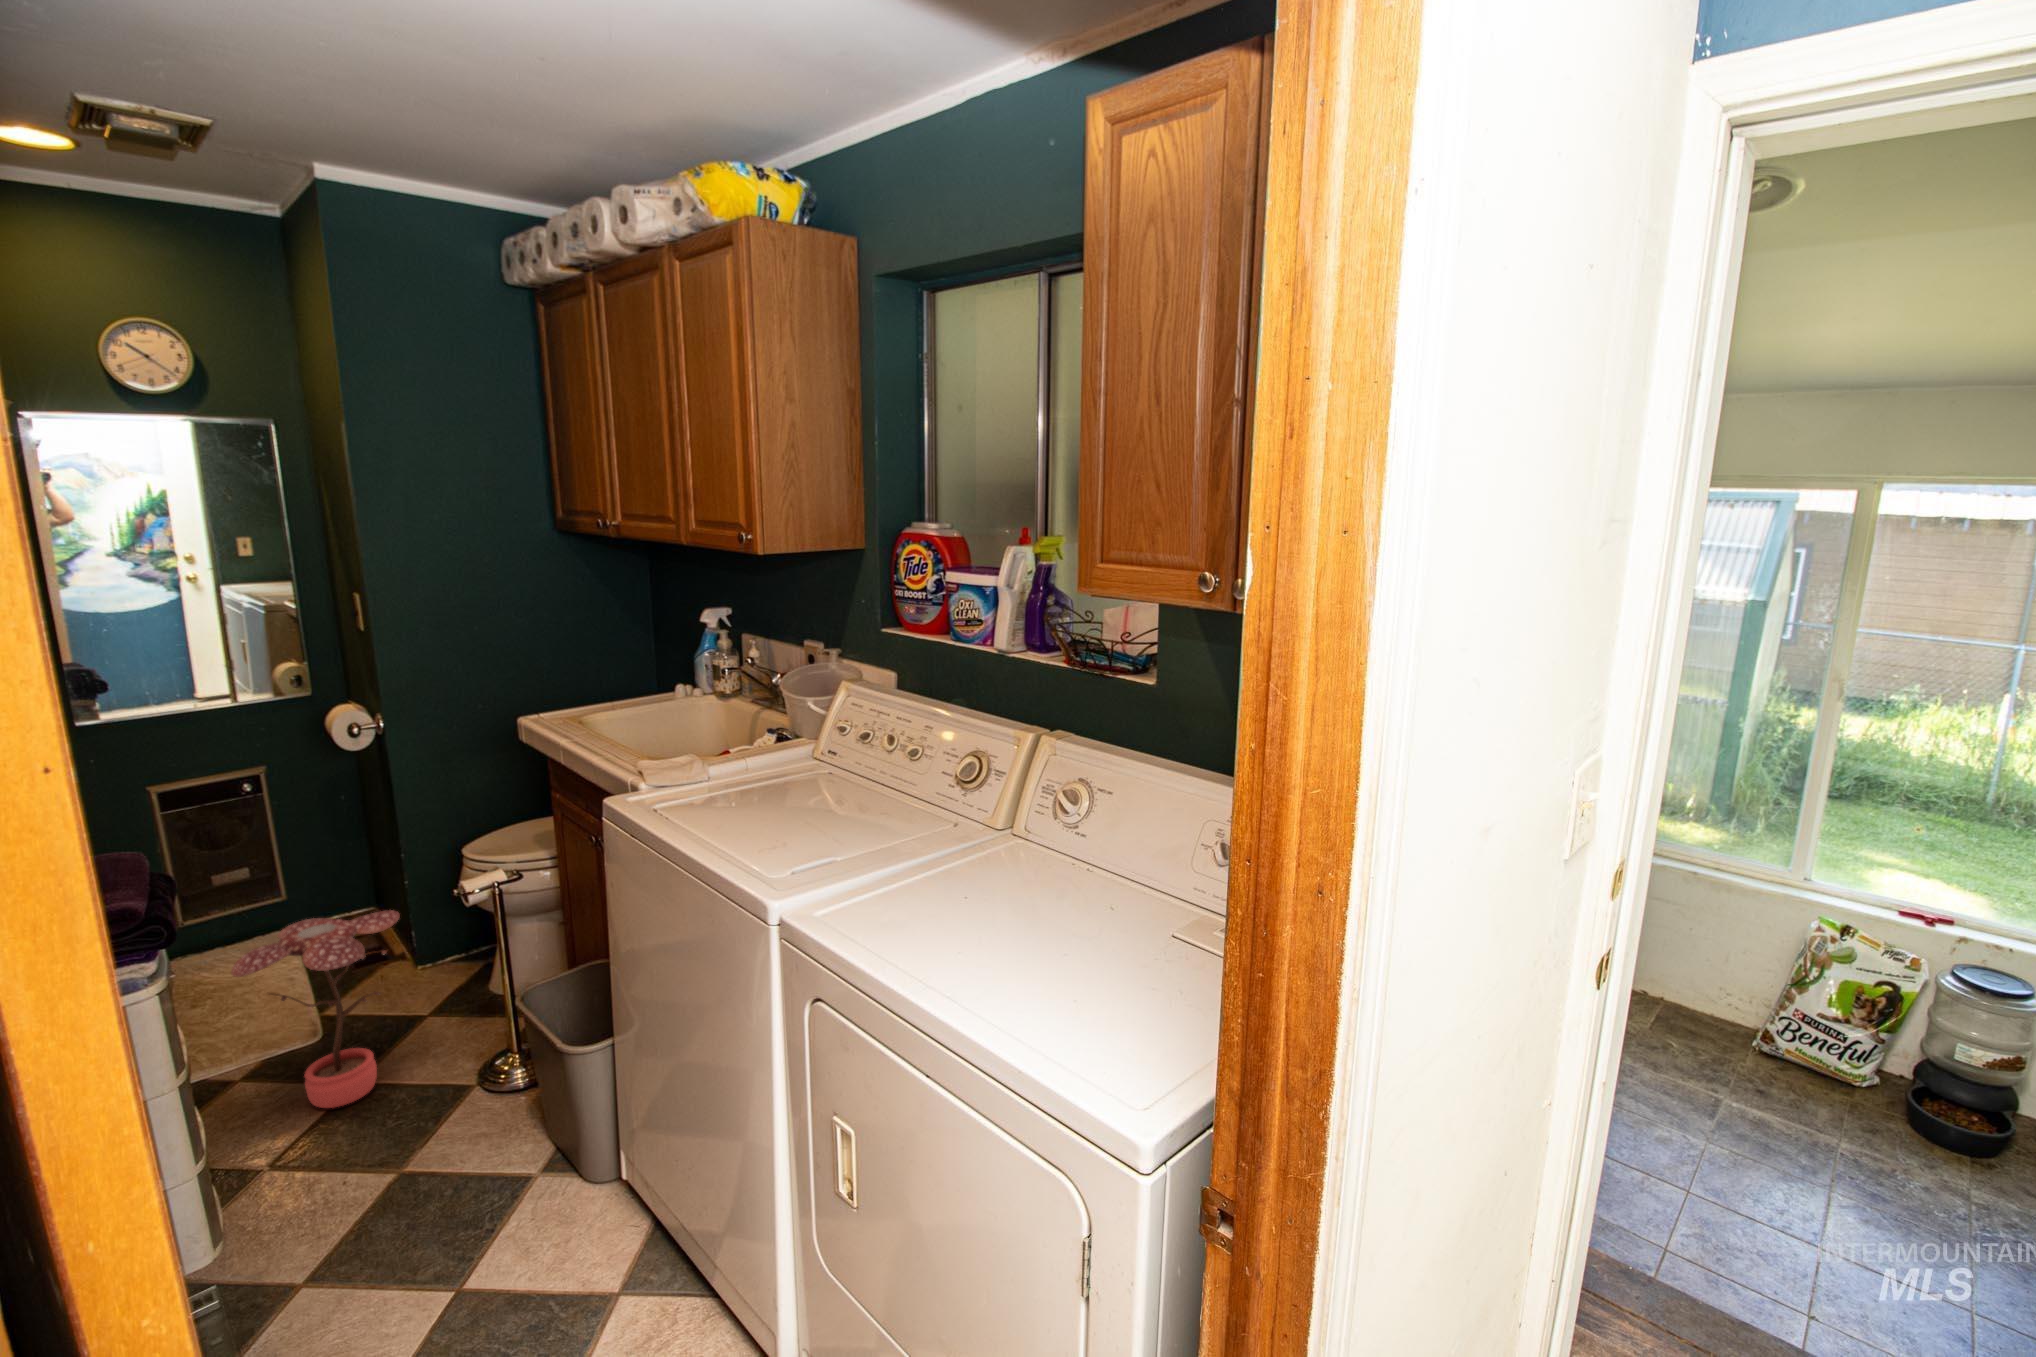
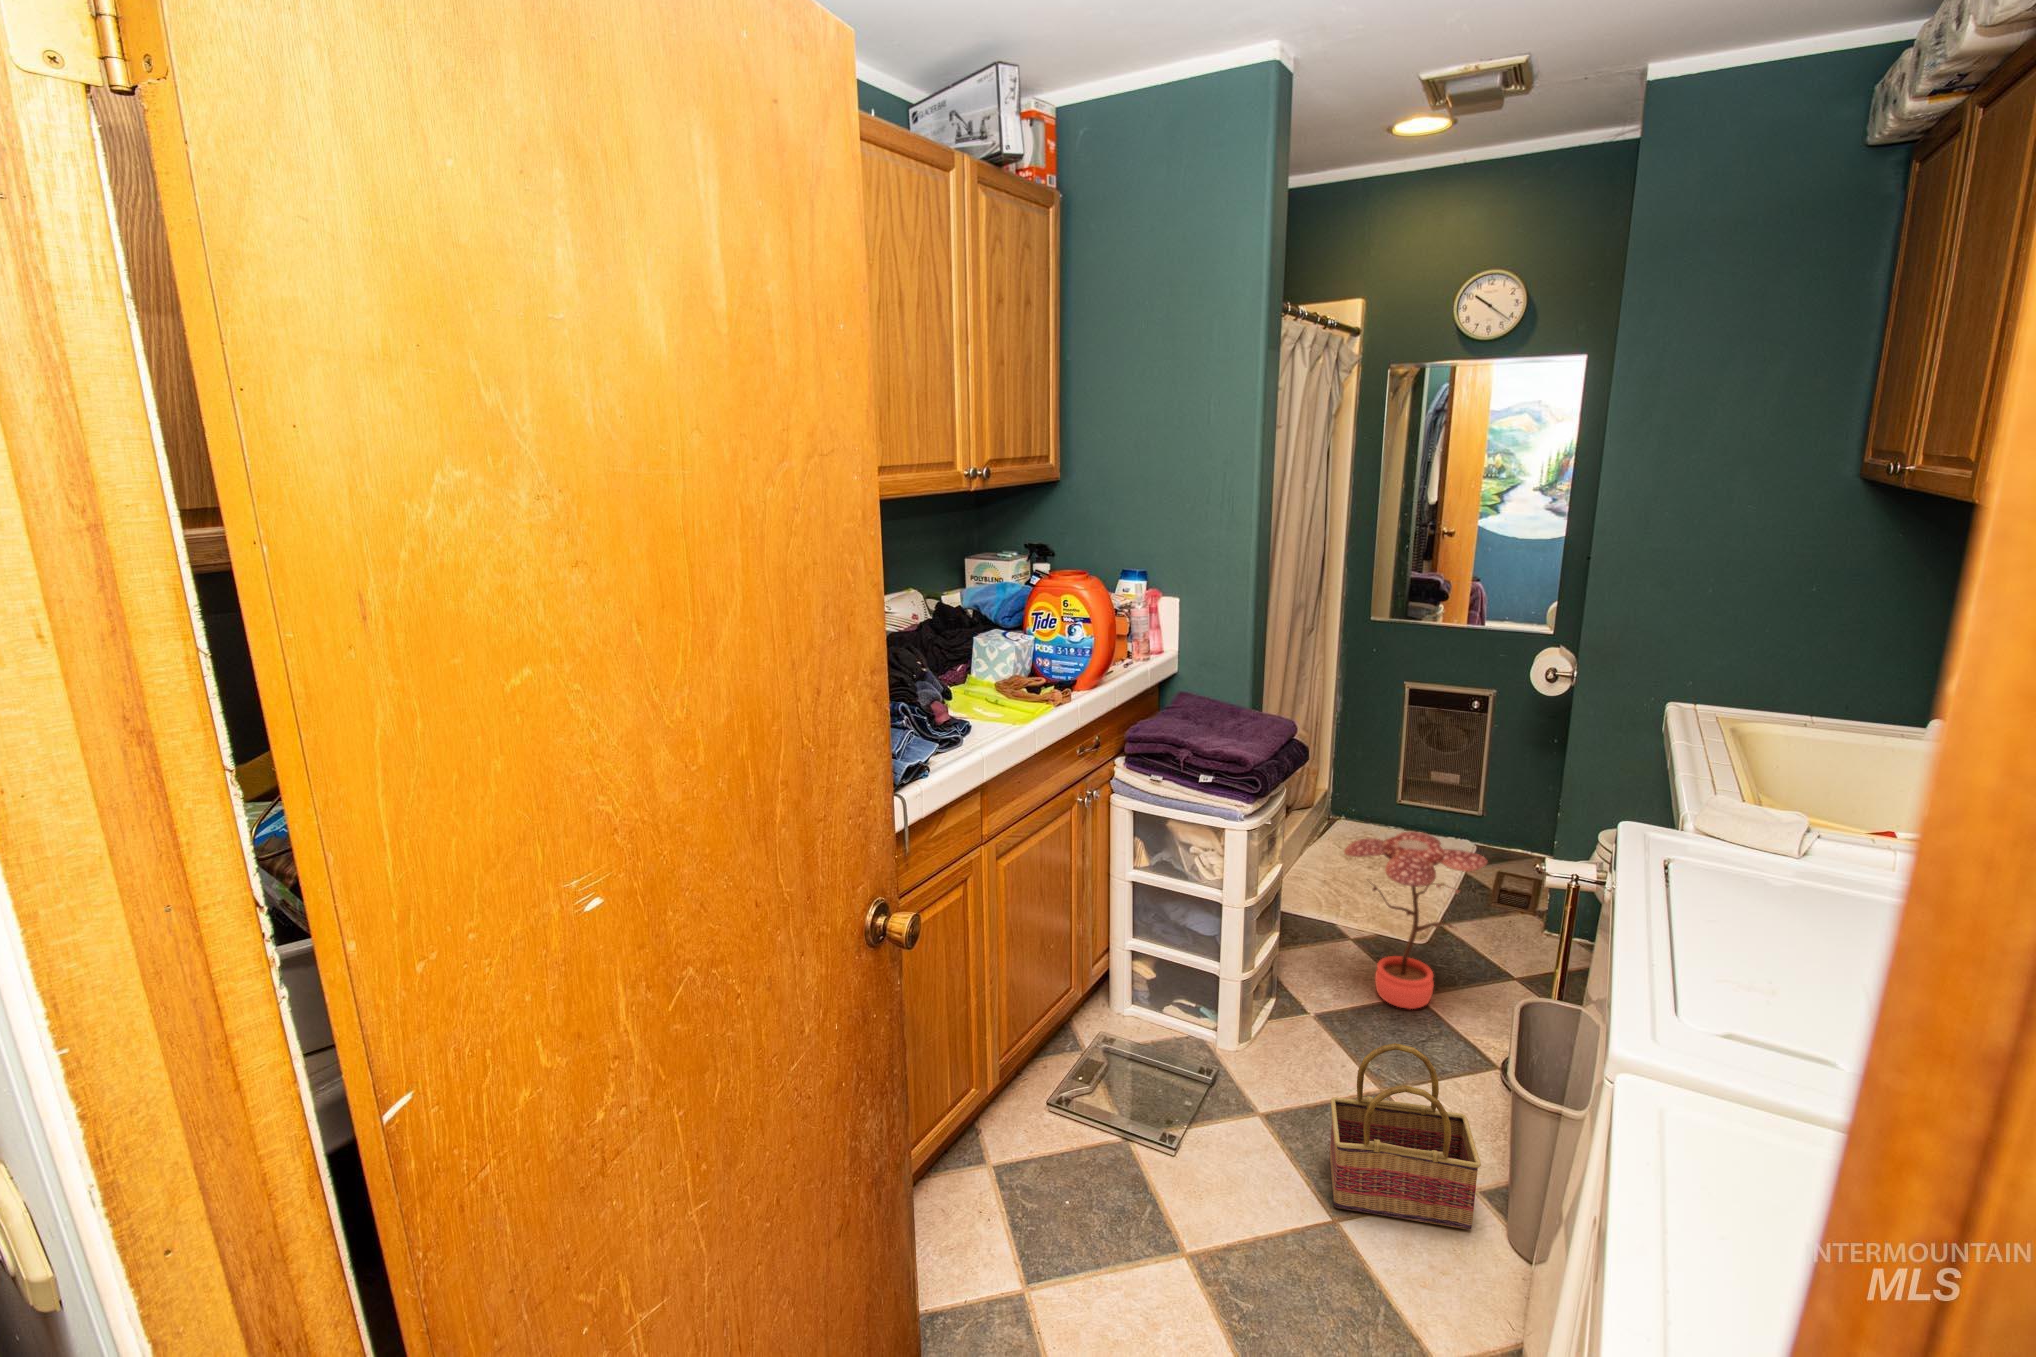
basket: none [394,1086,562,1282] -> present [1329,1043,1481,1230]

